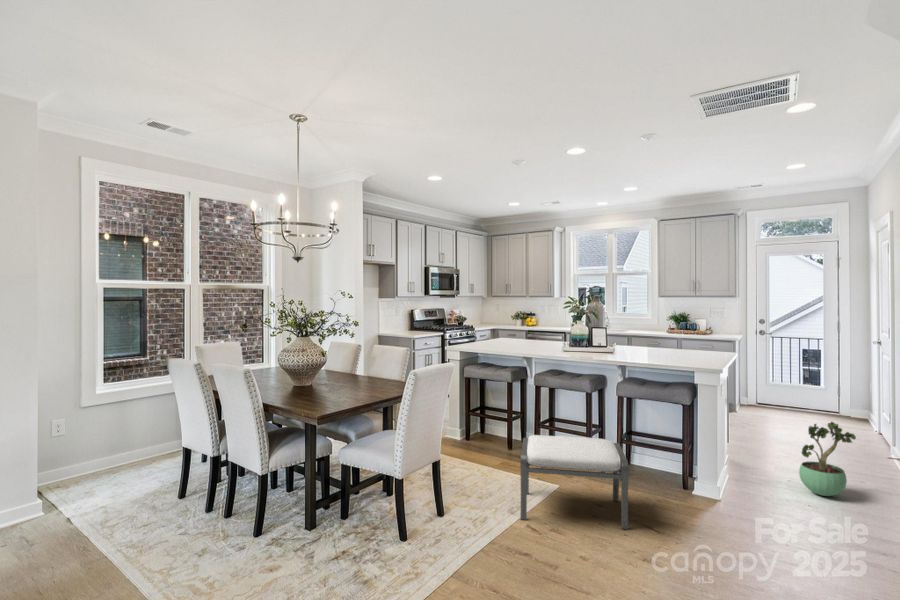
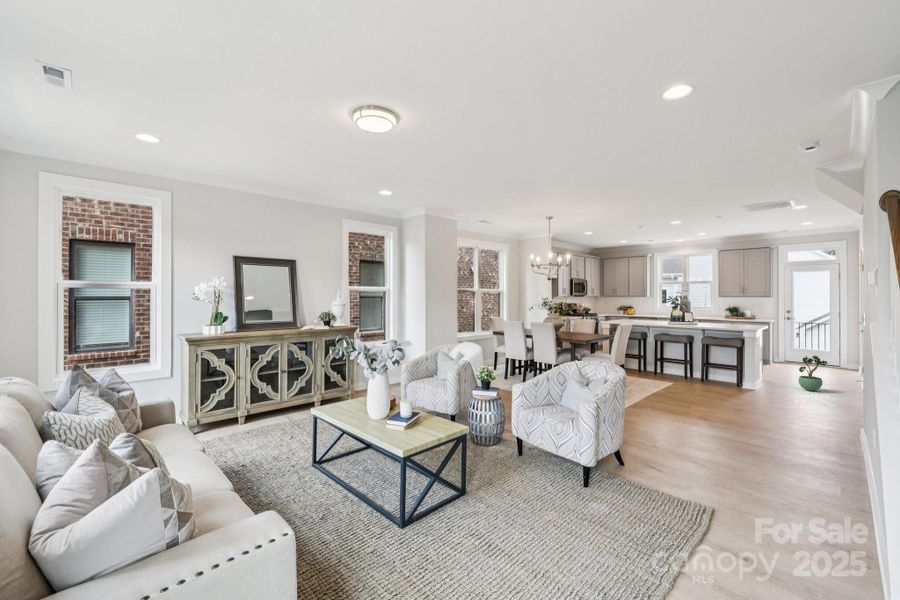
ottoman: present [520,435,629,529] -> none [657,359,712,395]

